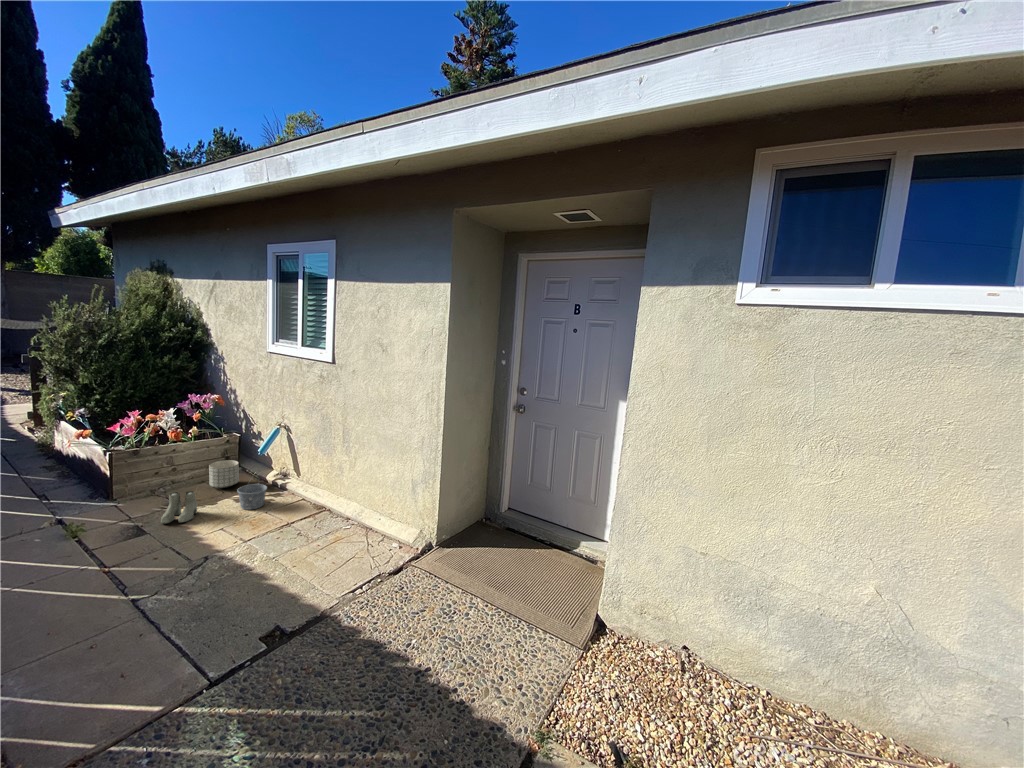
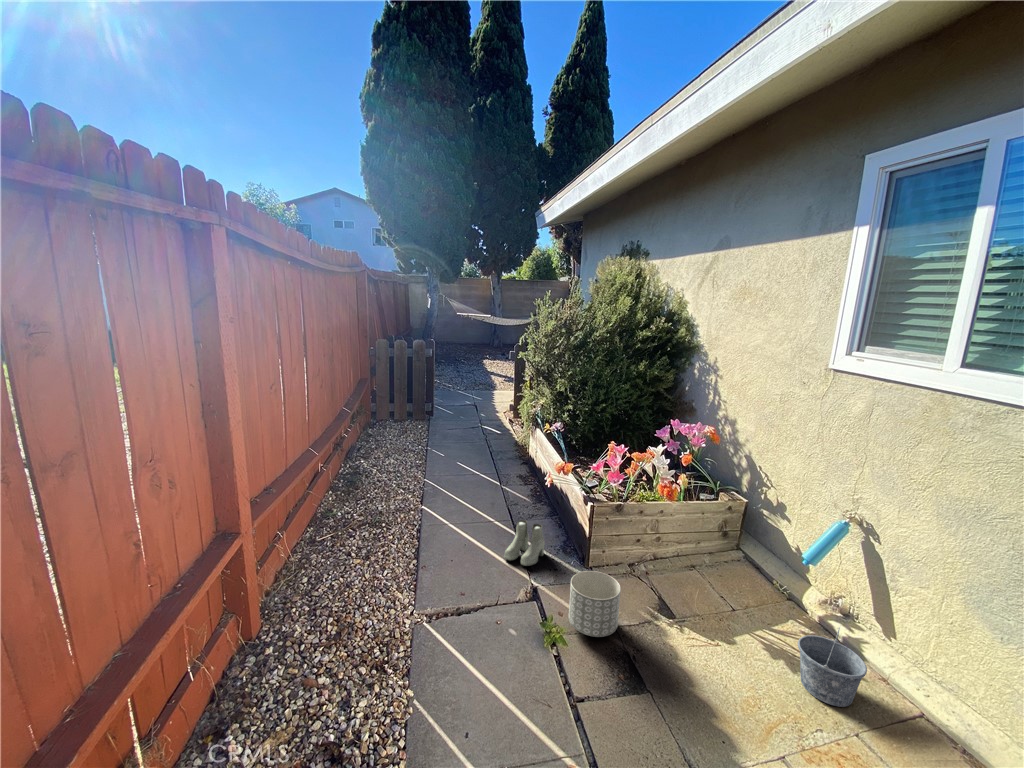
planter: present [209,460,239,488] -> present [569,571,621,637]
boots: present [161,491,197,524] -> present [504,520,545,566]

